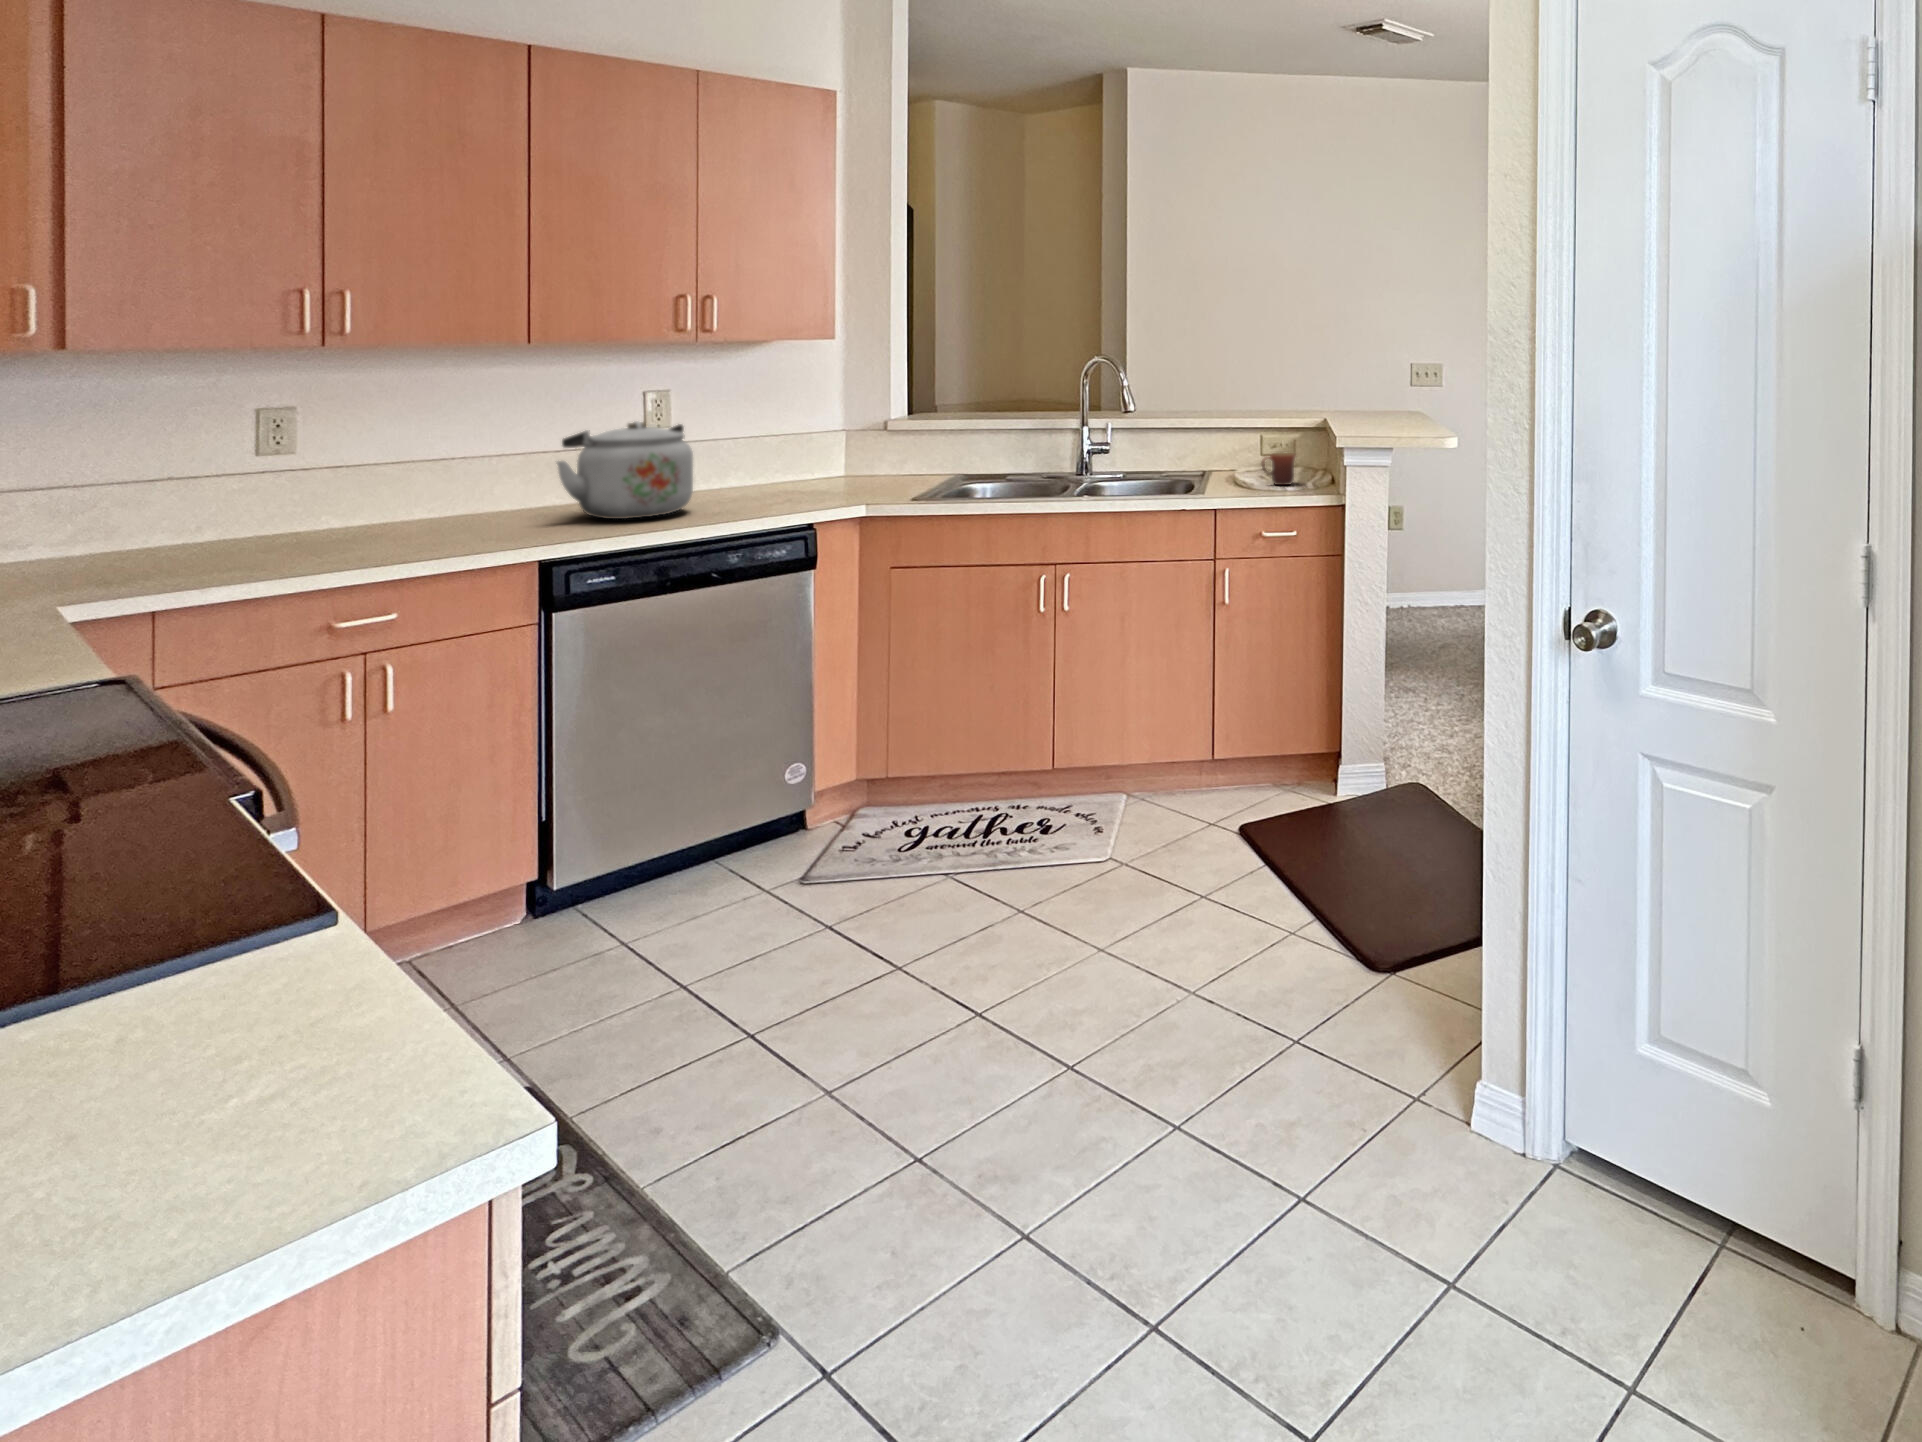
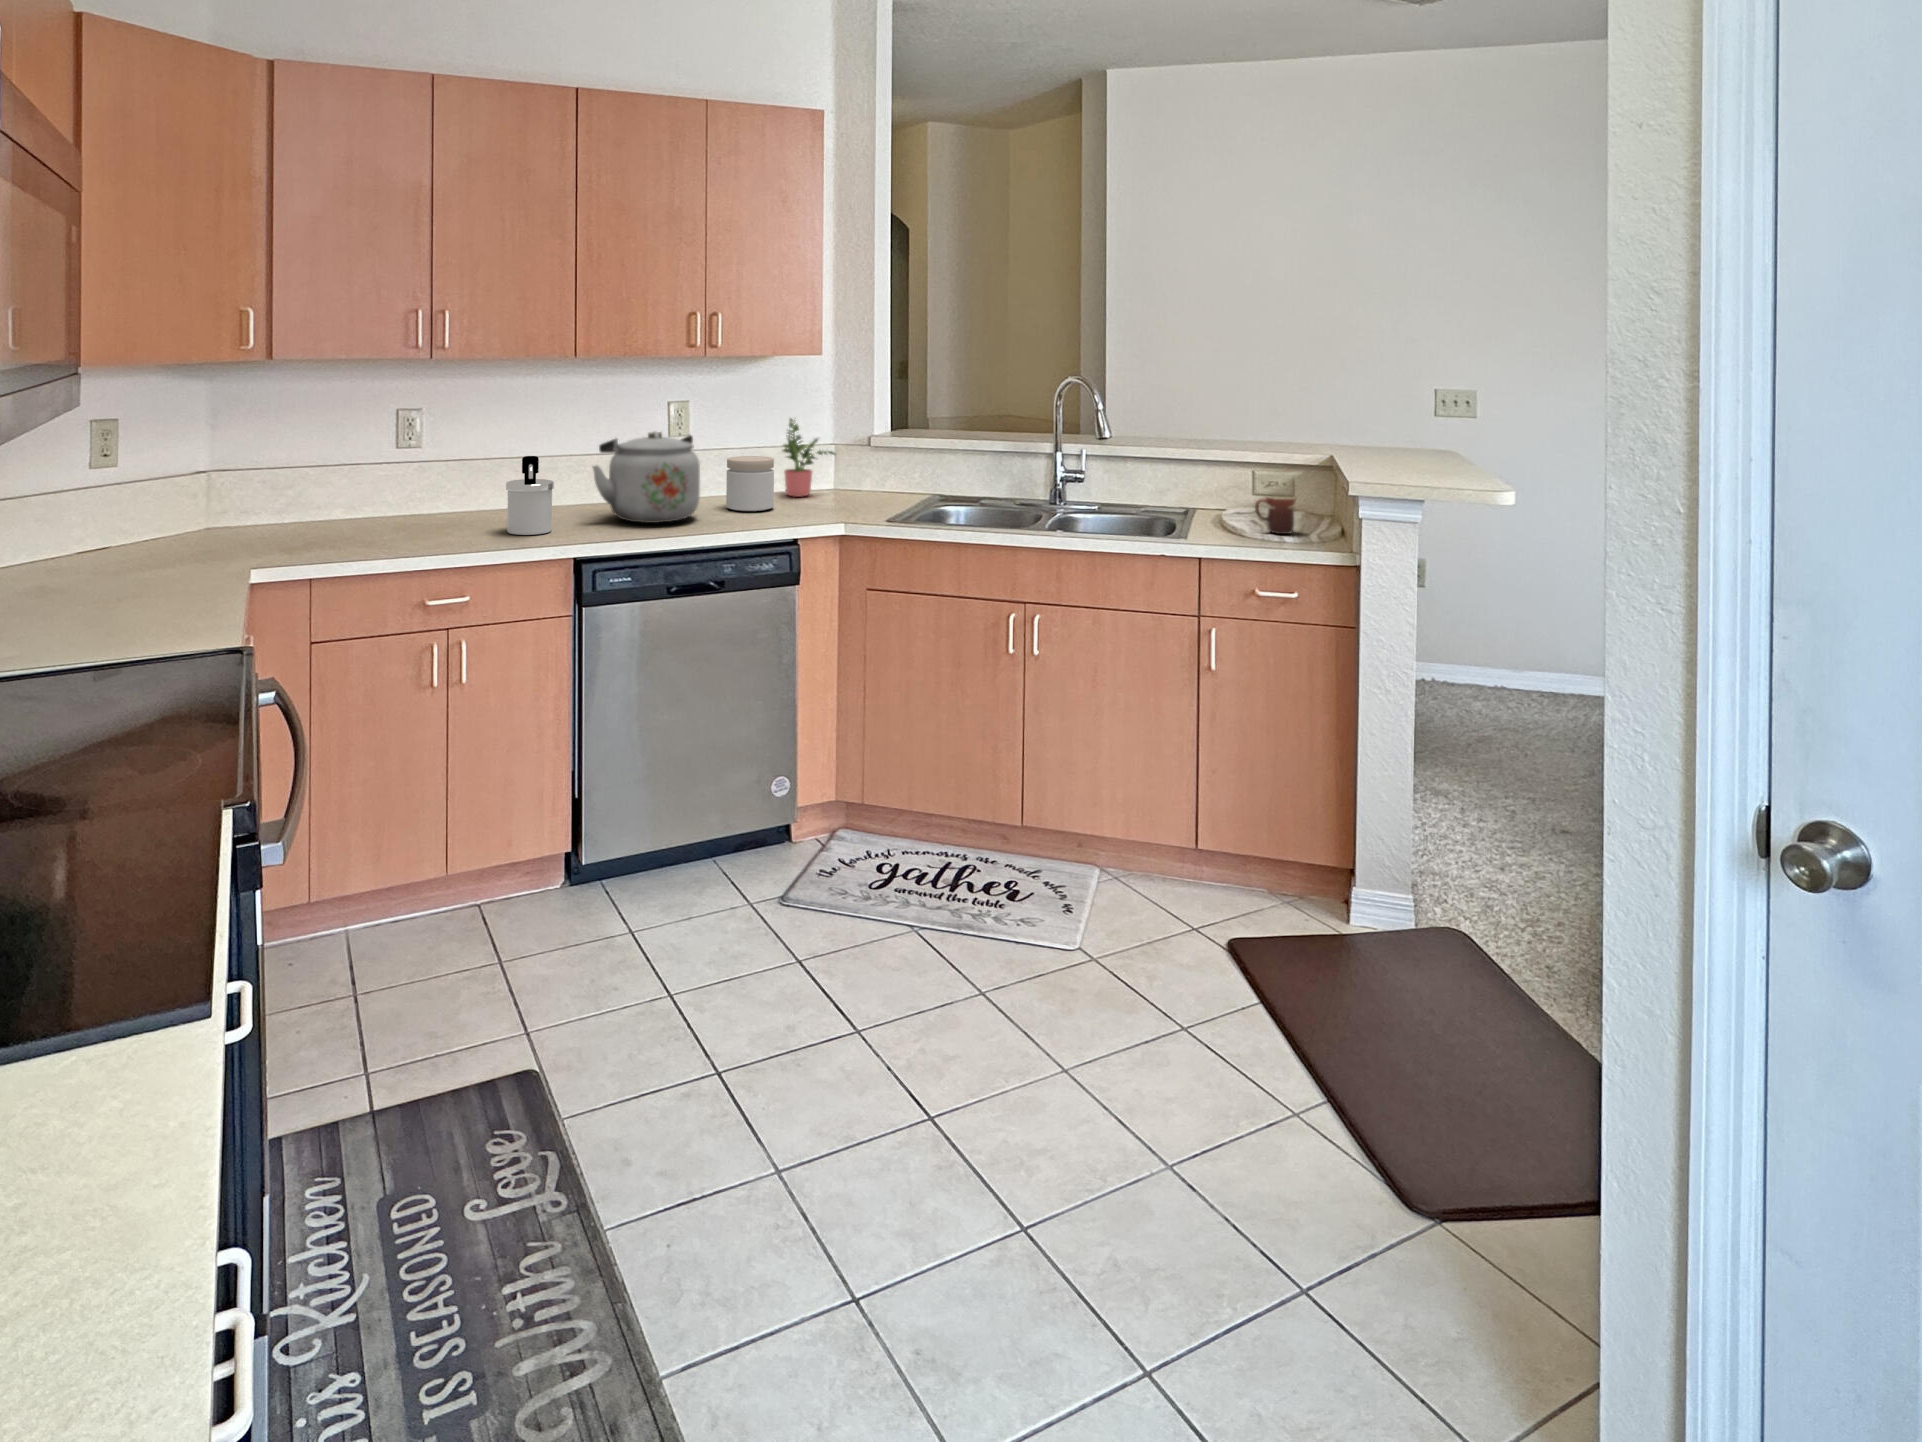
potted plant: none [785,403,848,485] -> present [783,419,835,497]
jar: none [723,444,780,500] -> present [726,456,774,511]
soap dispenser: none [441,453,507,541] -> present [506,456,554,535]

